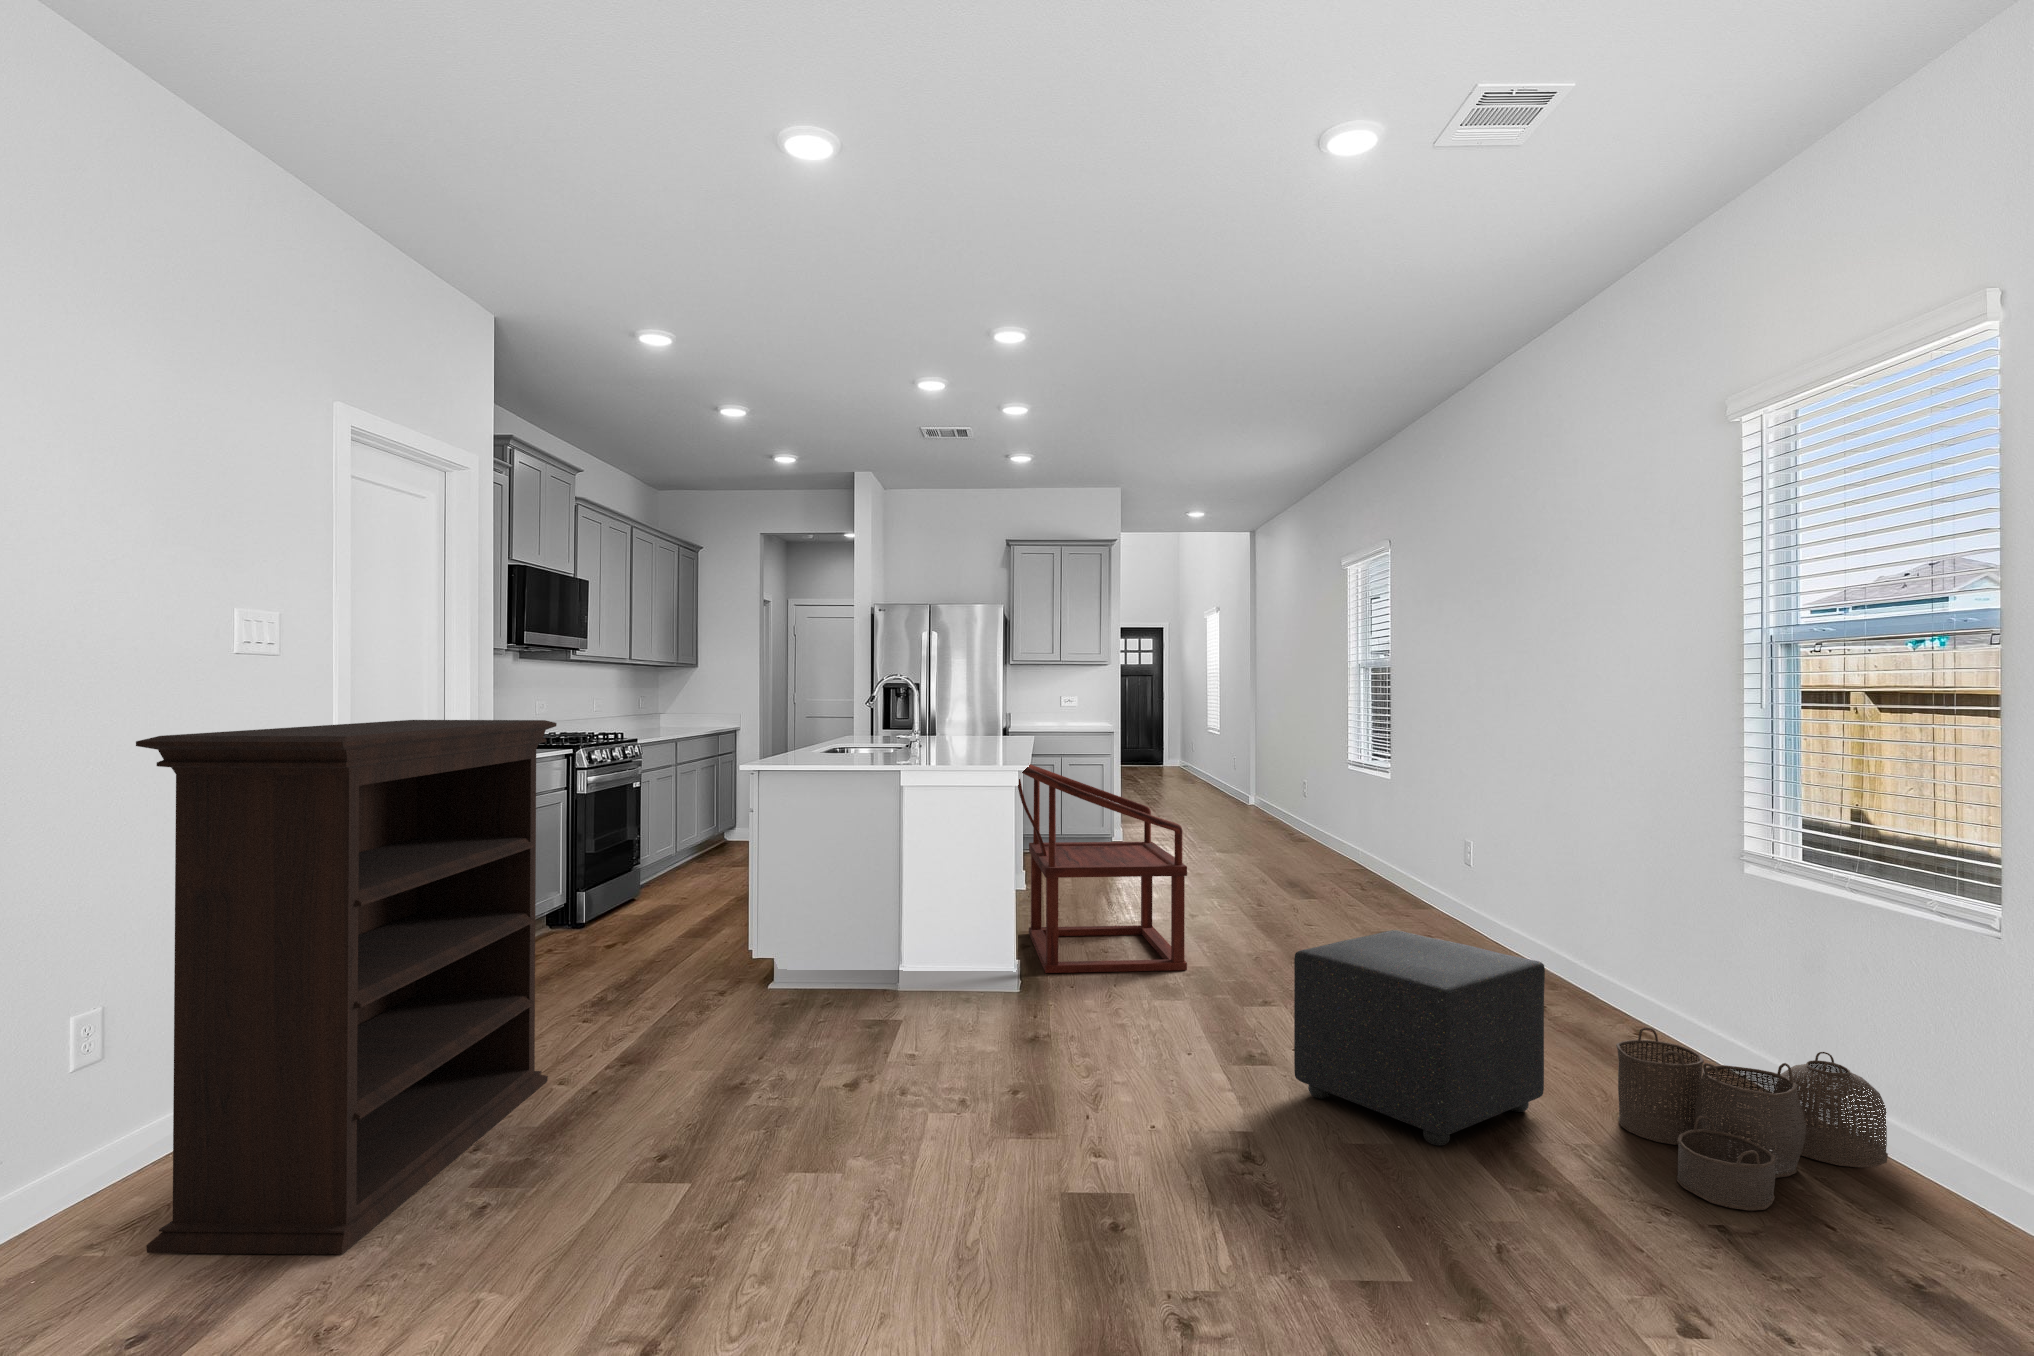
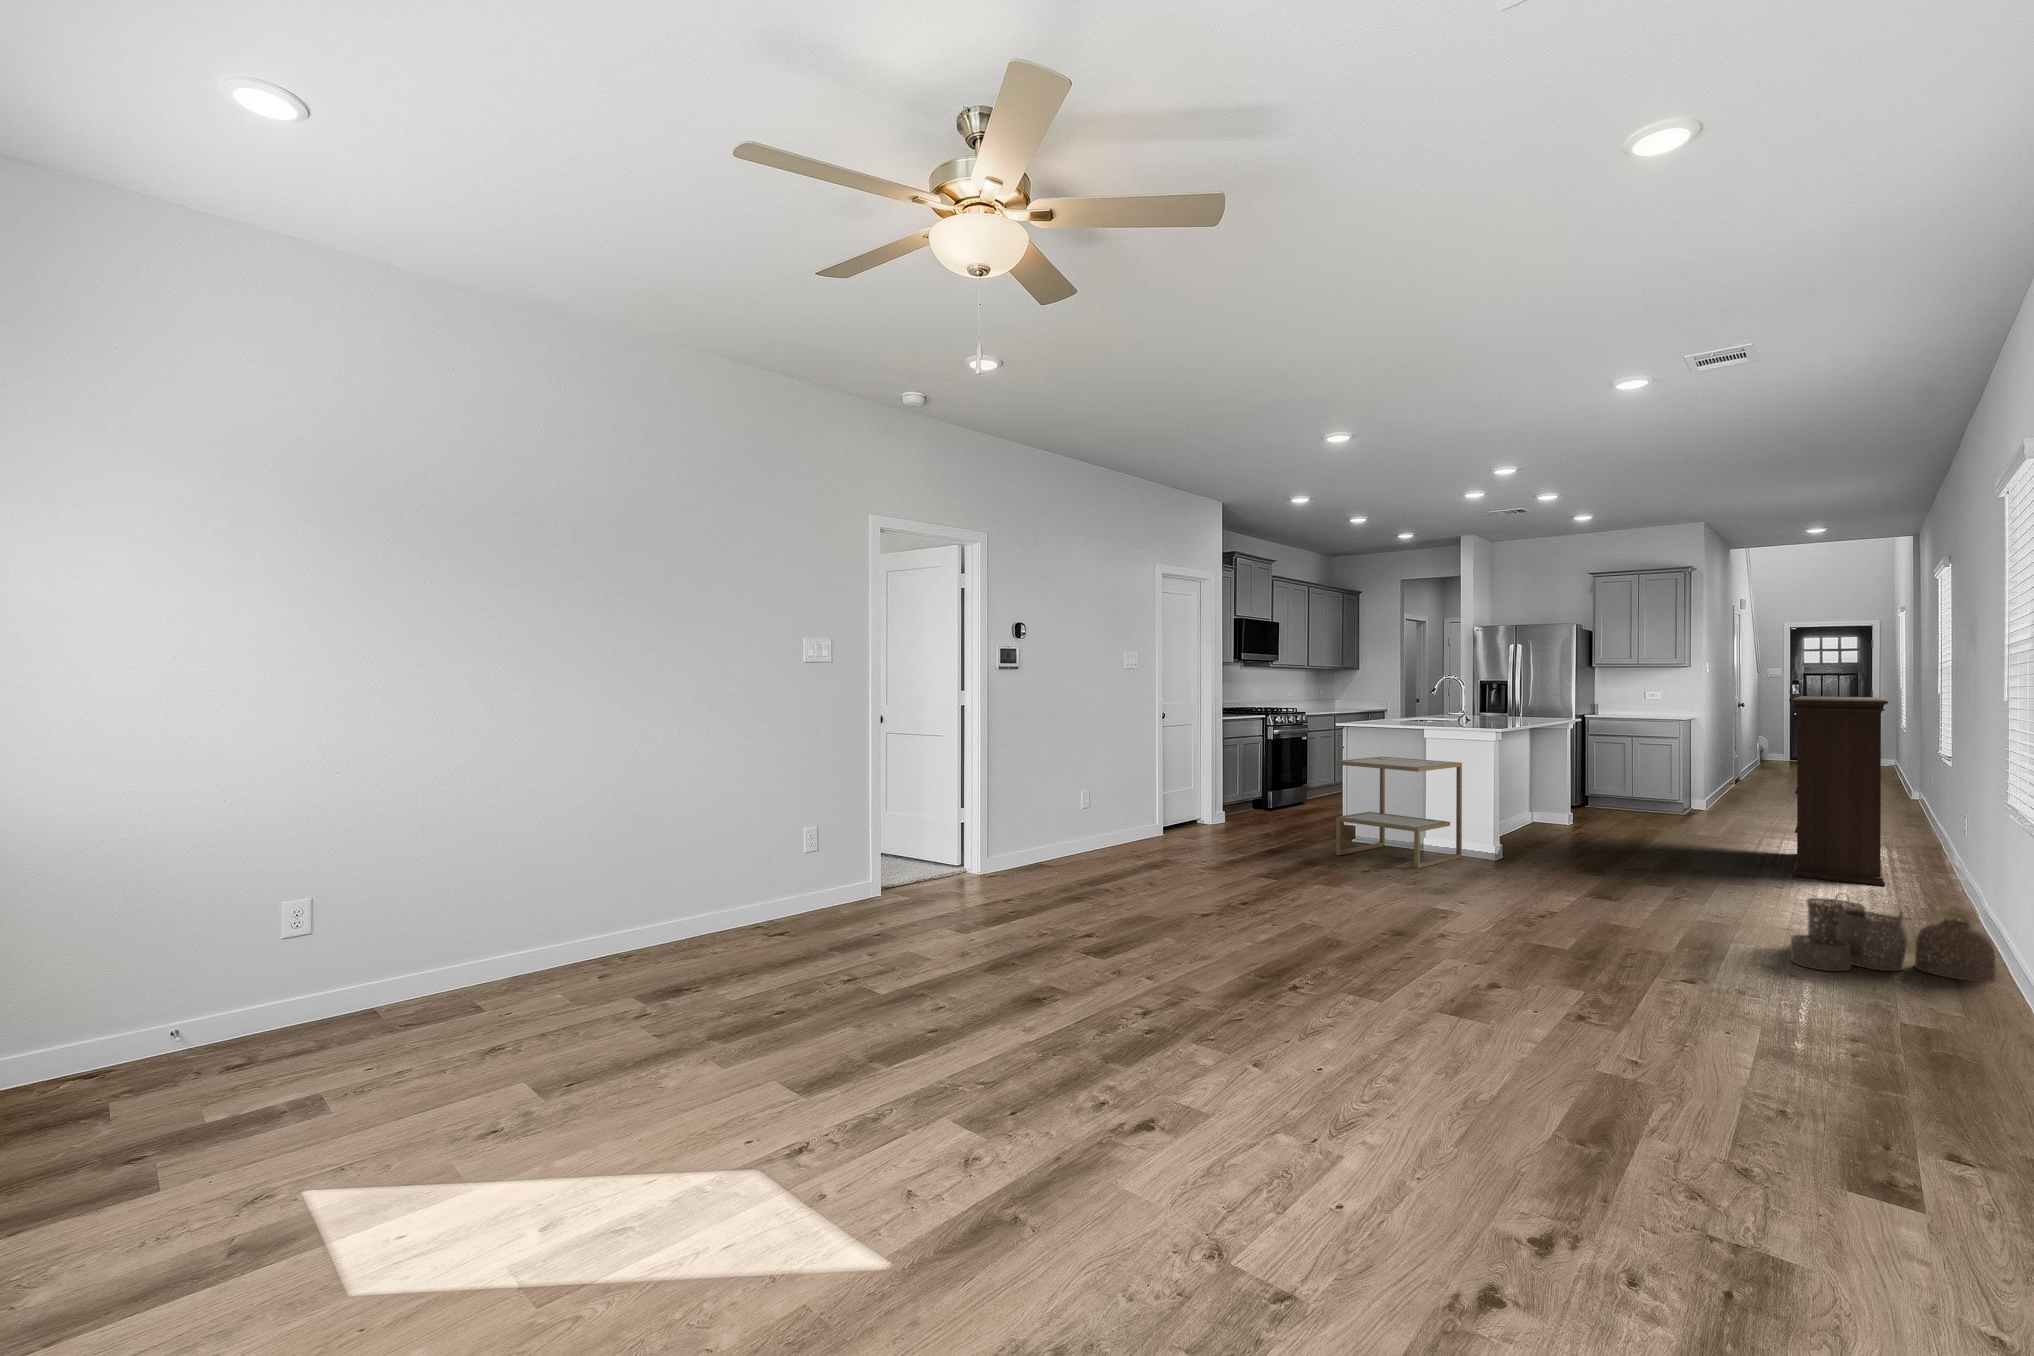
bookshelf: present [136,720,557,1254] -> present [1791,696,1888,886]
armchair: present [1018,764,1187,973] -> none [1512,729,1631,866]
side table: none [764,825,972,1052] -> present [1336,757,1462,869]
ottoman: present [1294,930,1545,1145] -> none [1606,828,1766,932]

